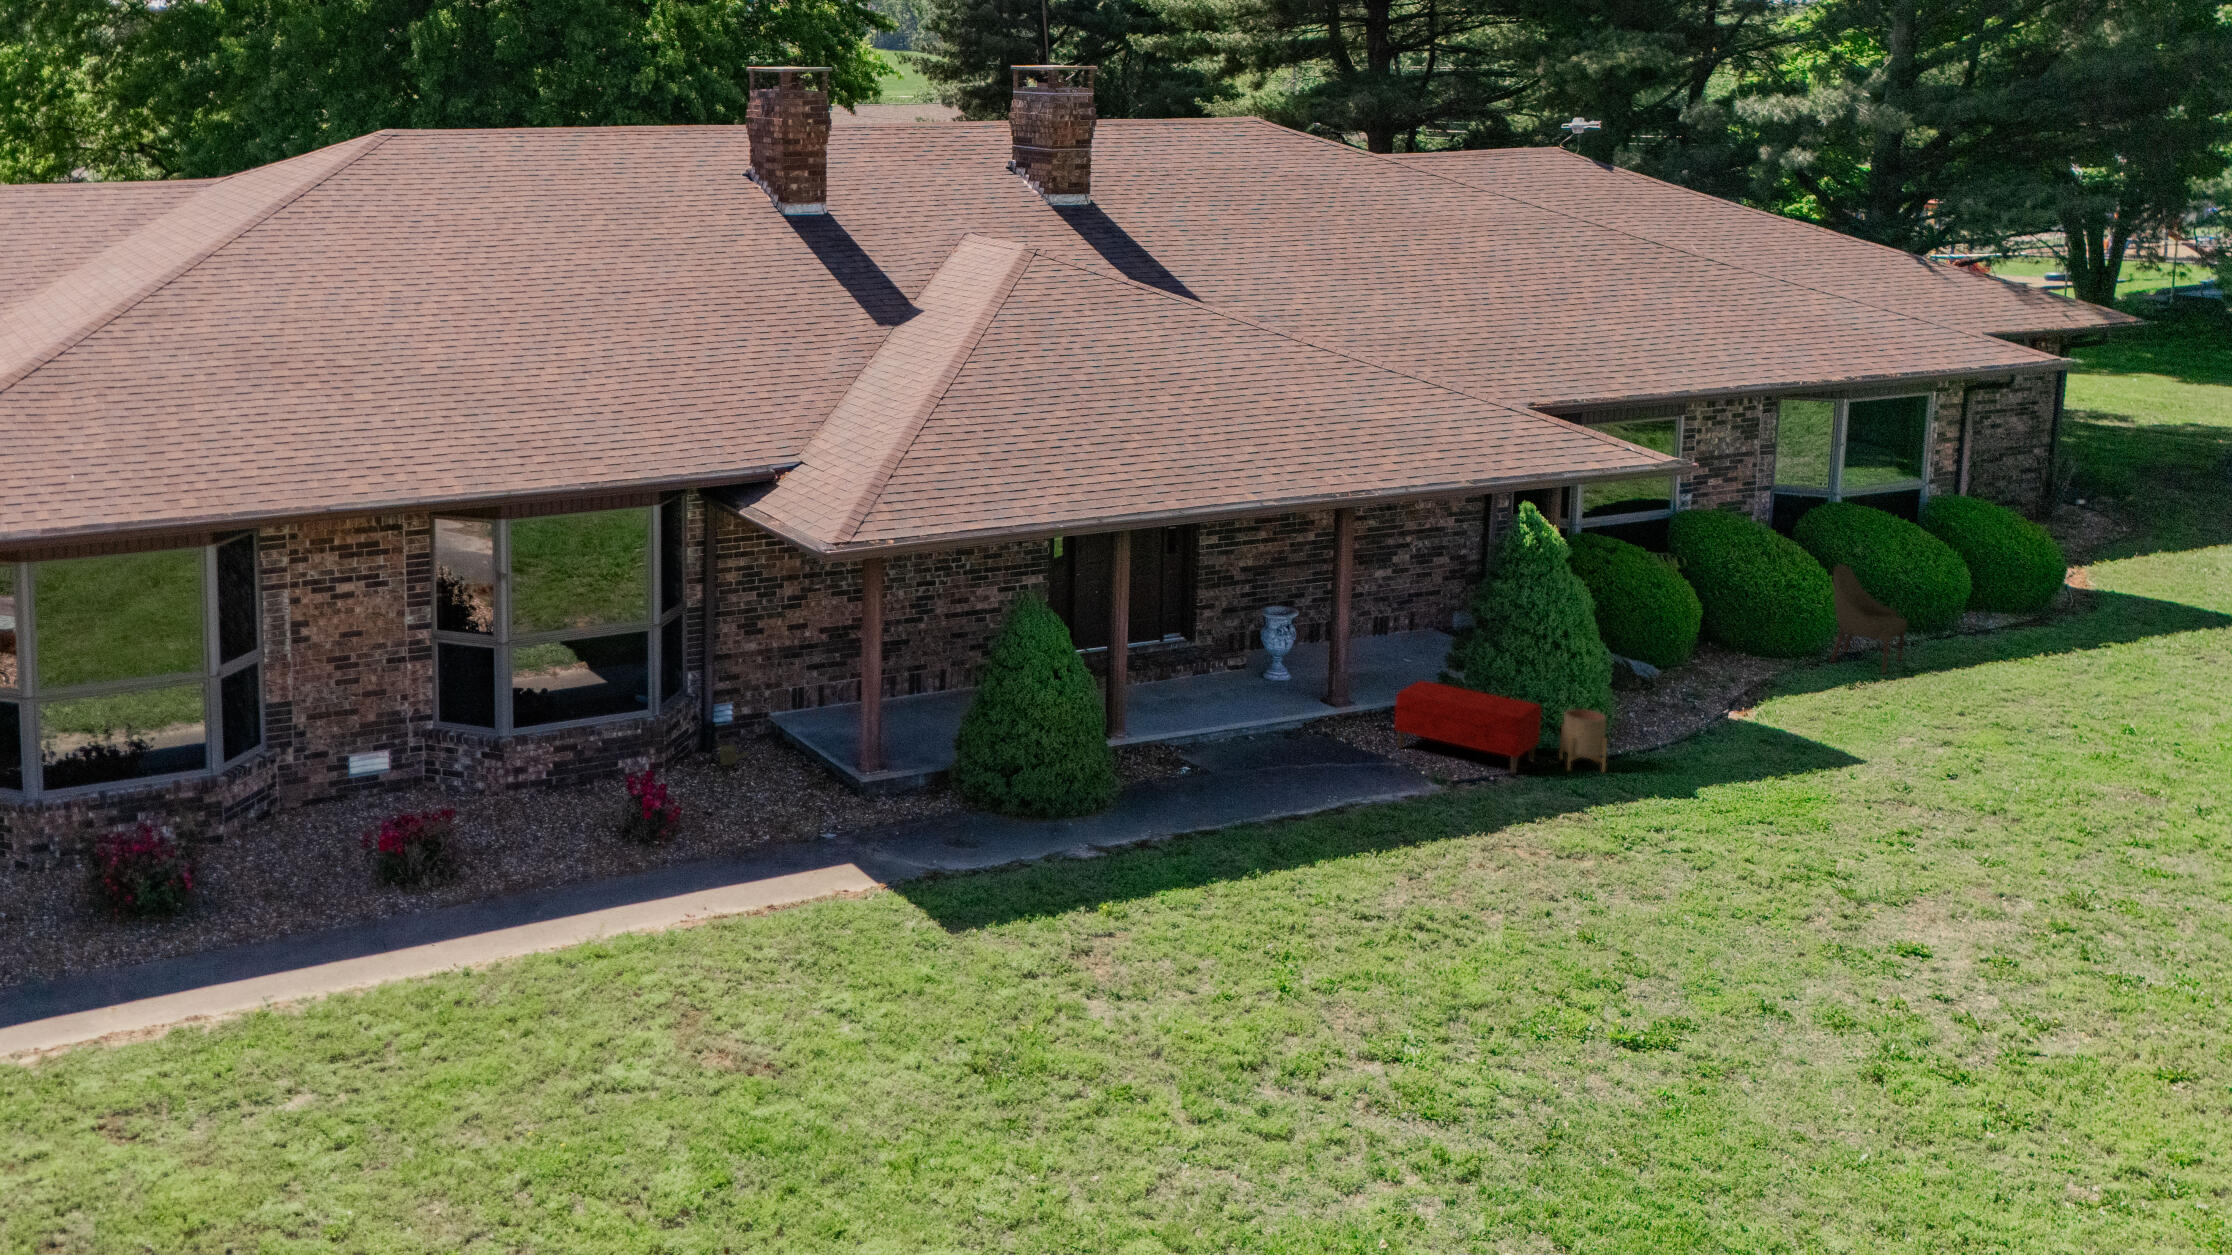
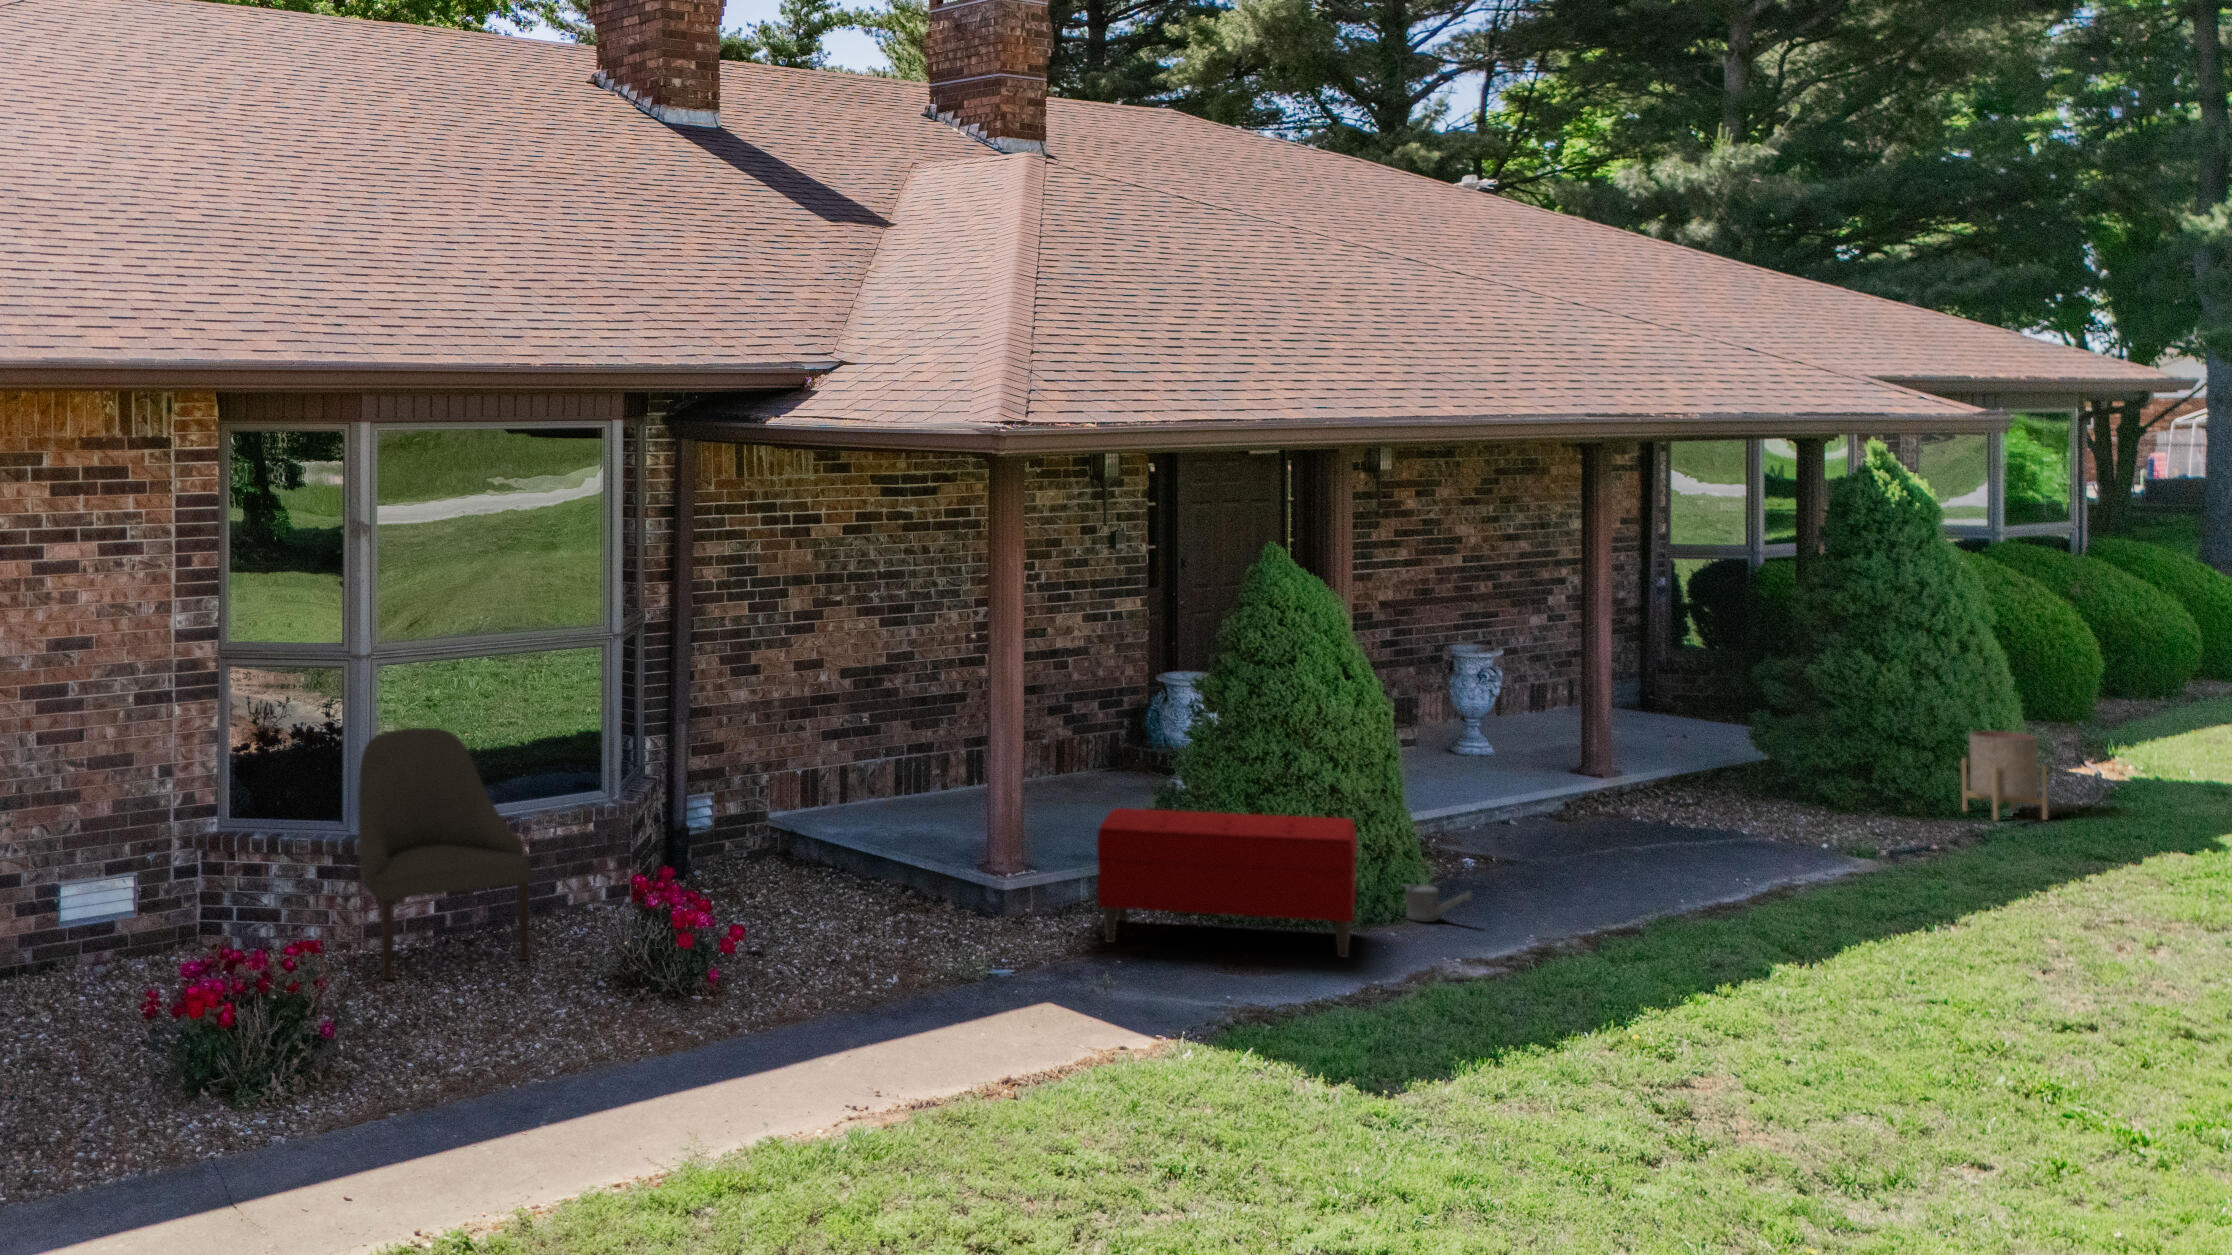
chair: present [1831,565,1907,673] -> present [358,728,532,980]
bench: present [1395,681,1541,774] -> present [1097,808,1357,958]
watering can: present [719,745,747,766] -> present [1404,885,1472,922]

